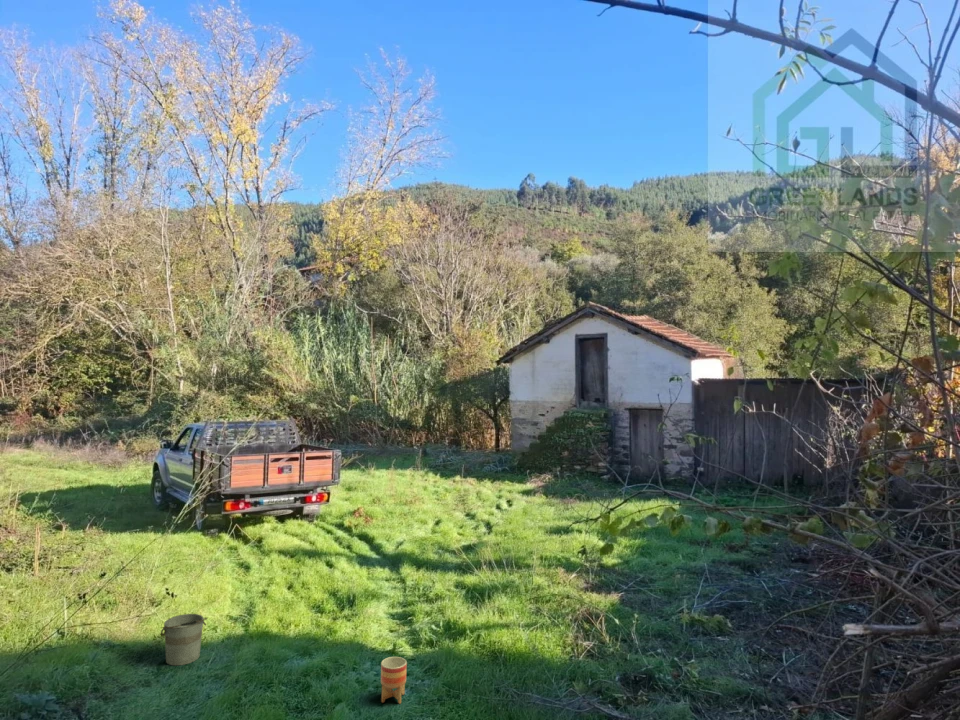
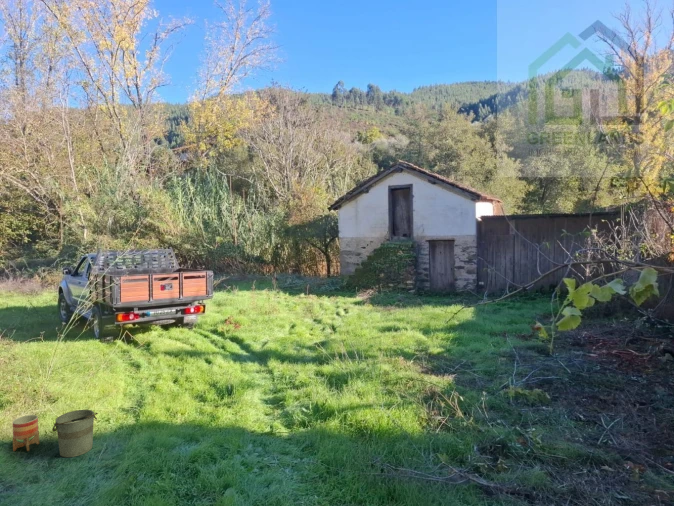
planter: present [381,657,407,704] -> present [13,415,39,451]

